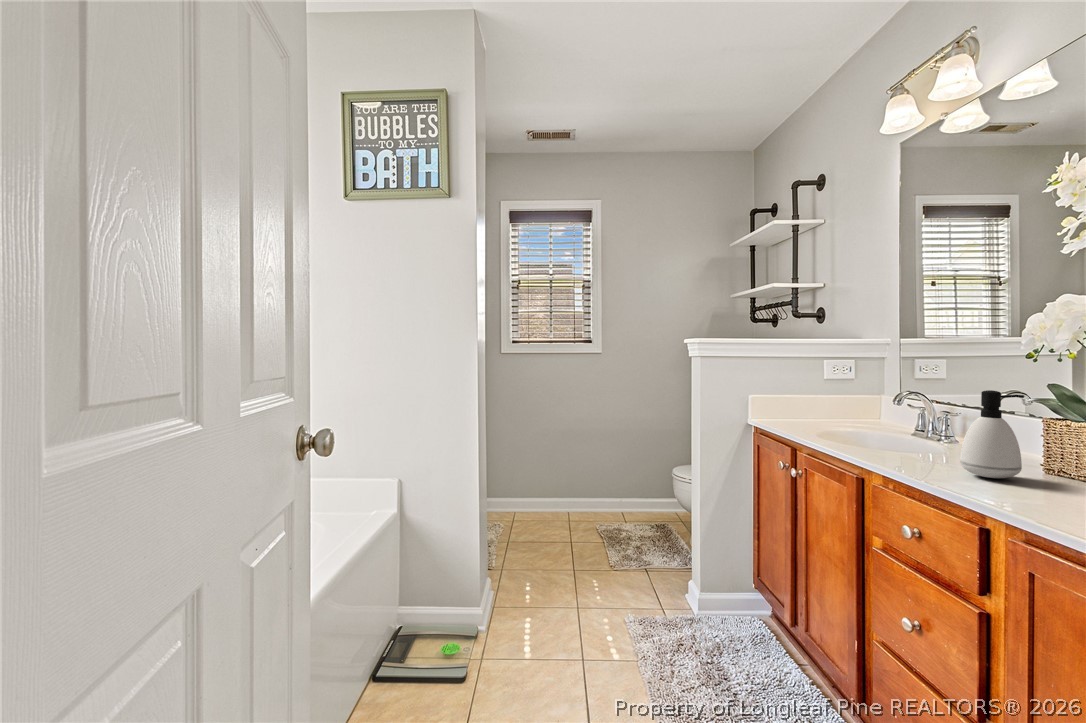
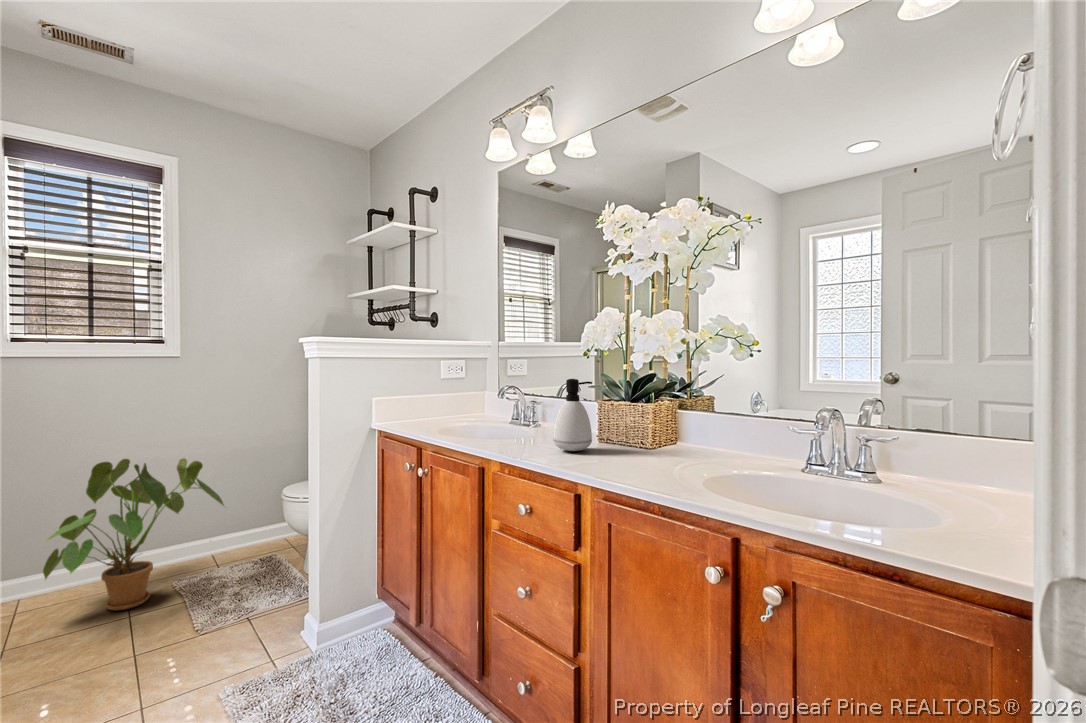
house plant: none [521,429,631,540] -> present [43,458,224,610]

